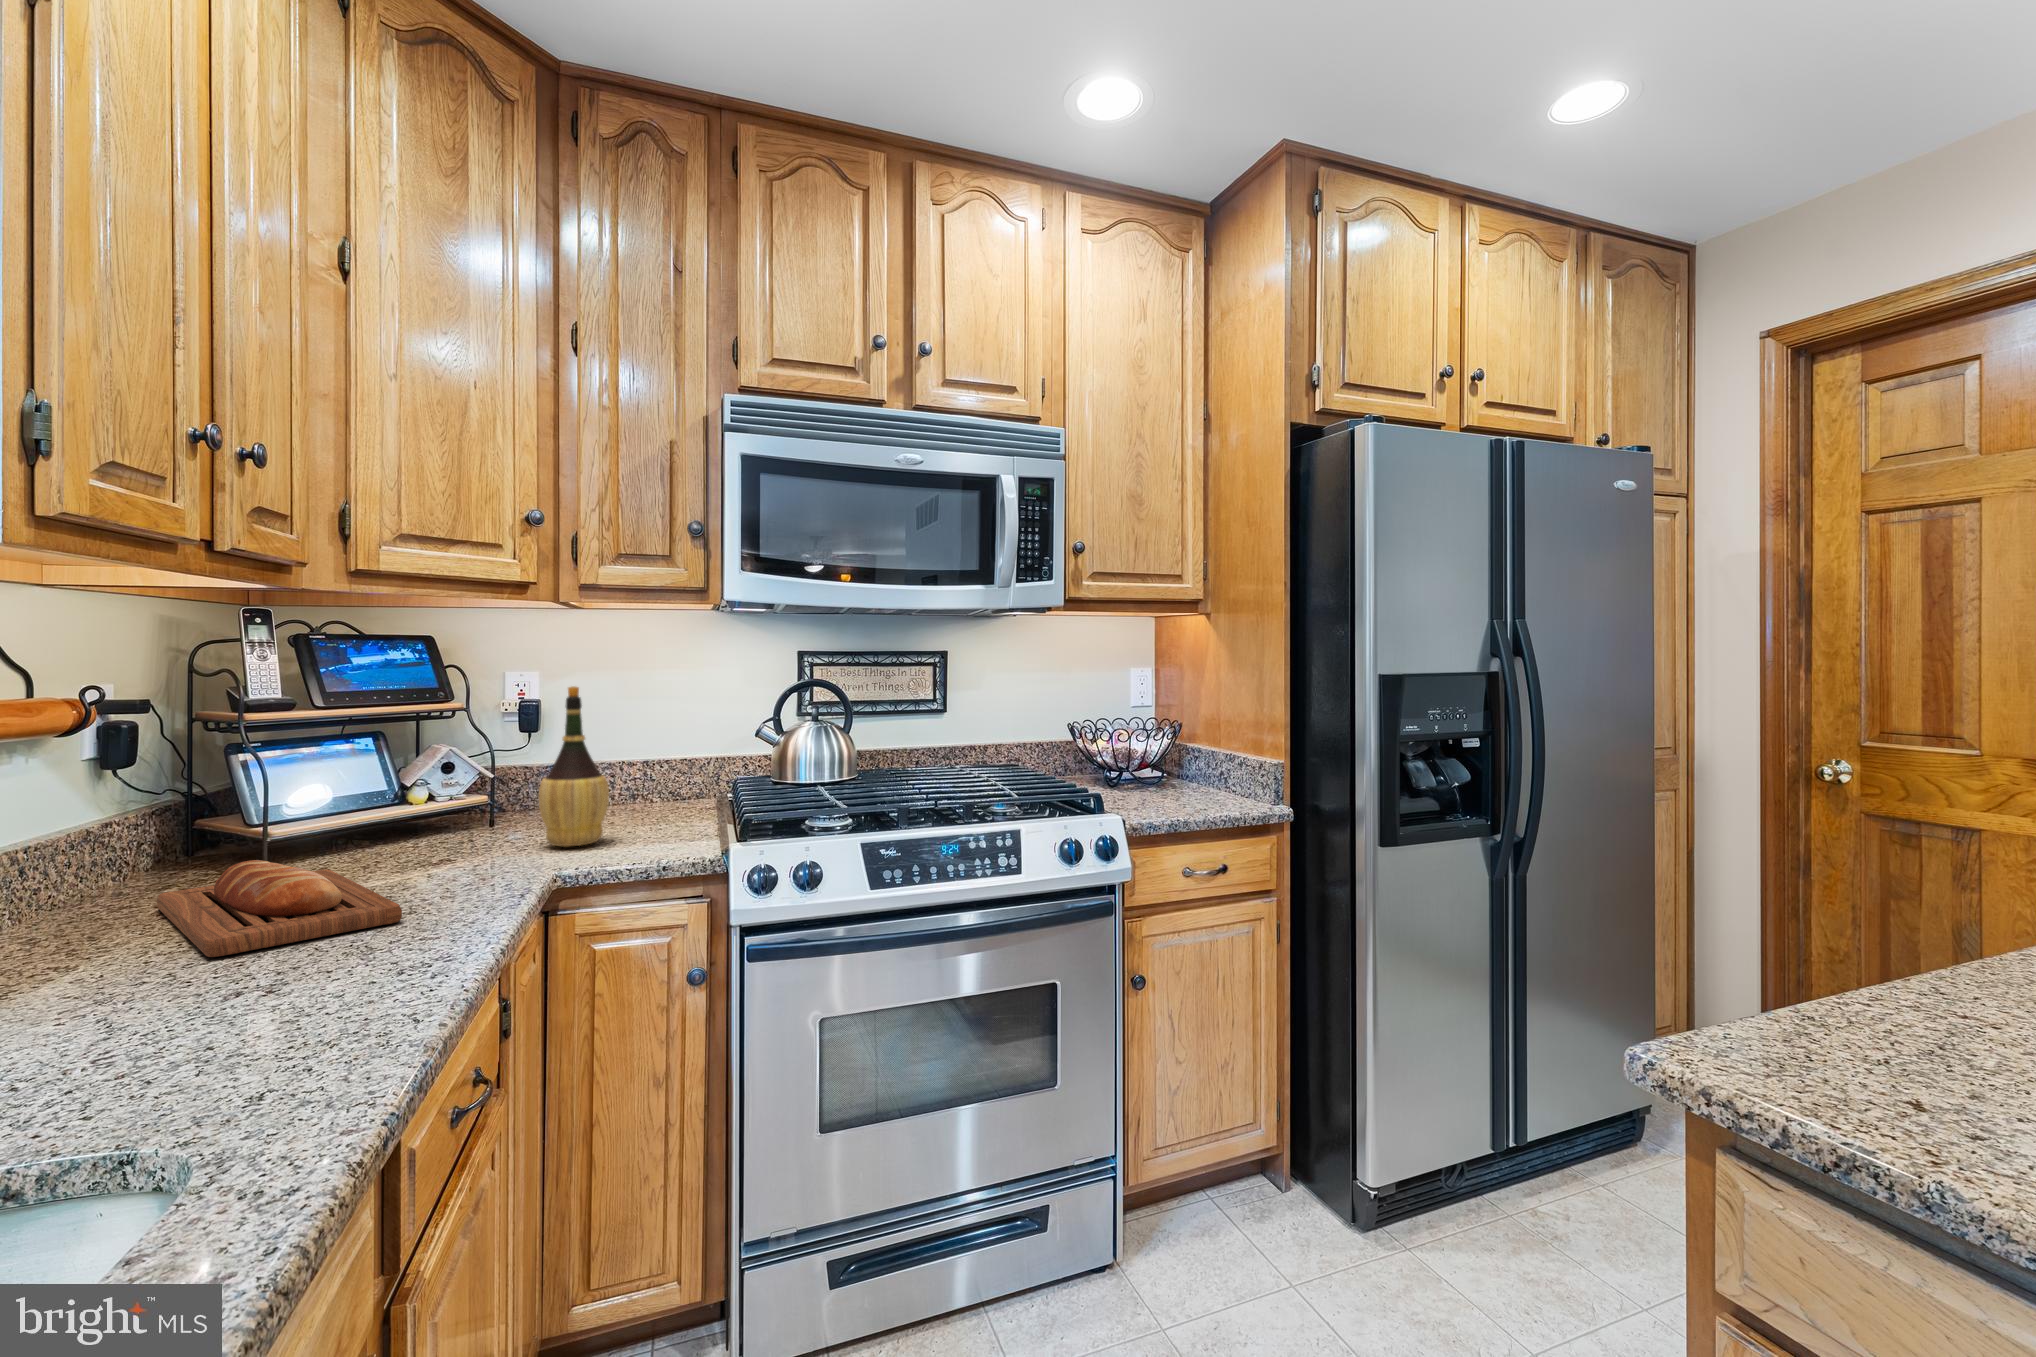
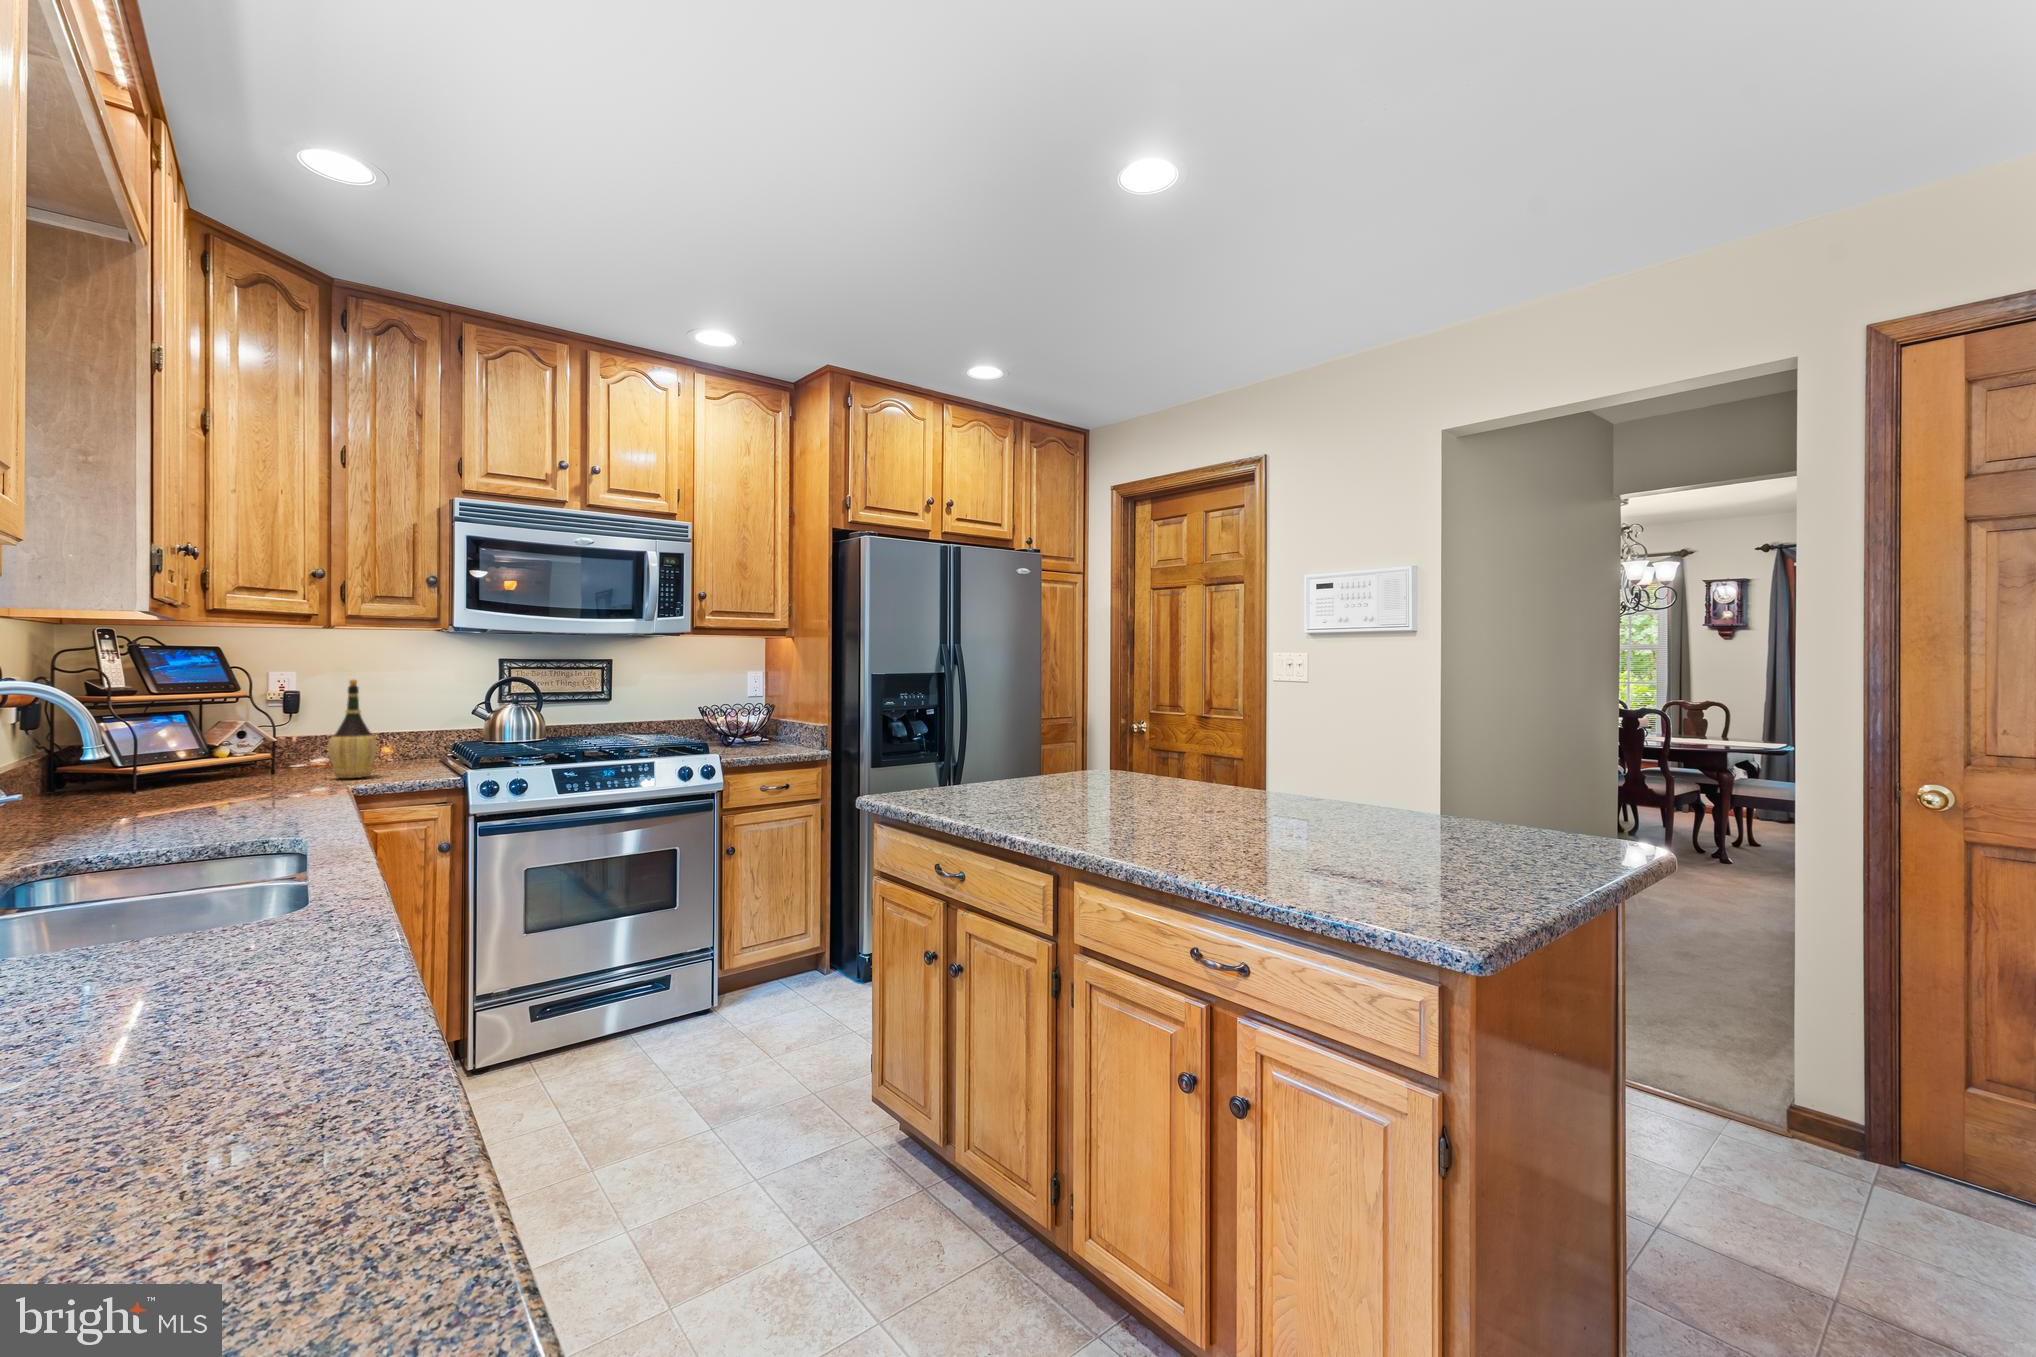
bread loaf: present [157,860,402,957] -> none [103,777,283,813]

